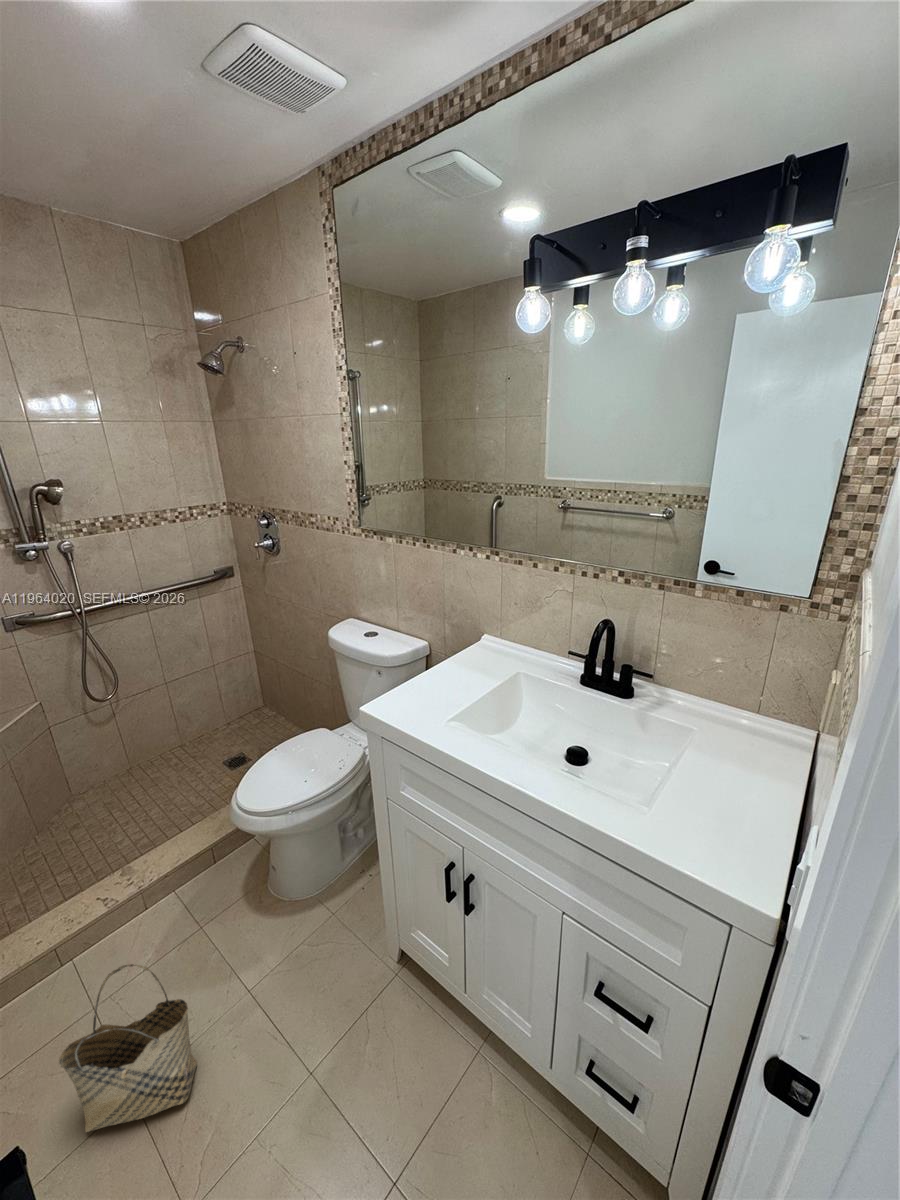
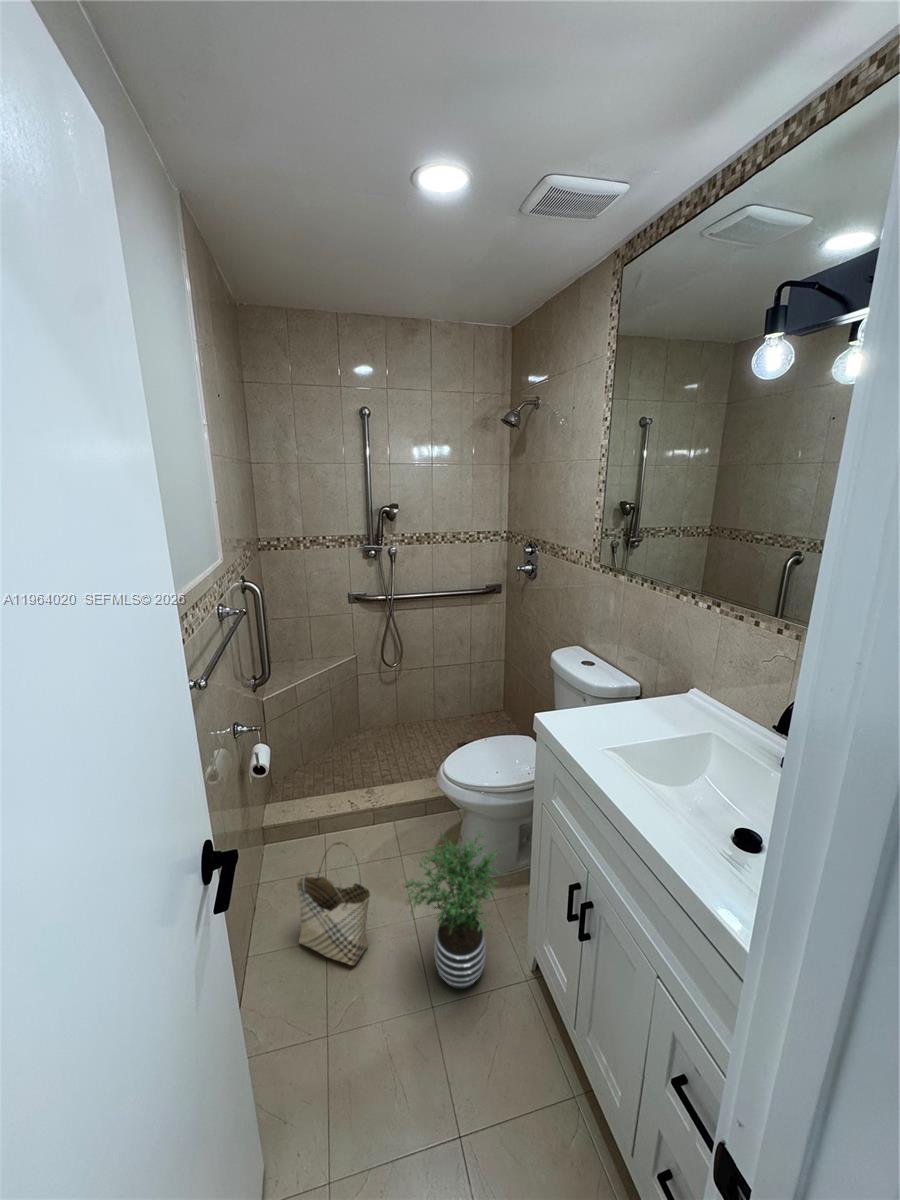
potted plant: none [238,853,363,1036] -> present [406,833,503,989]

